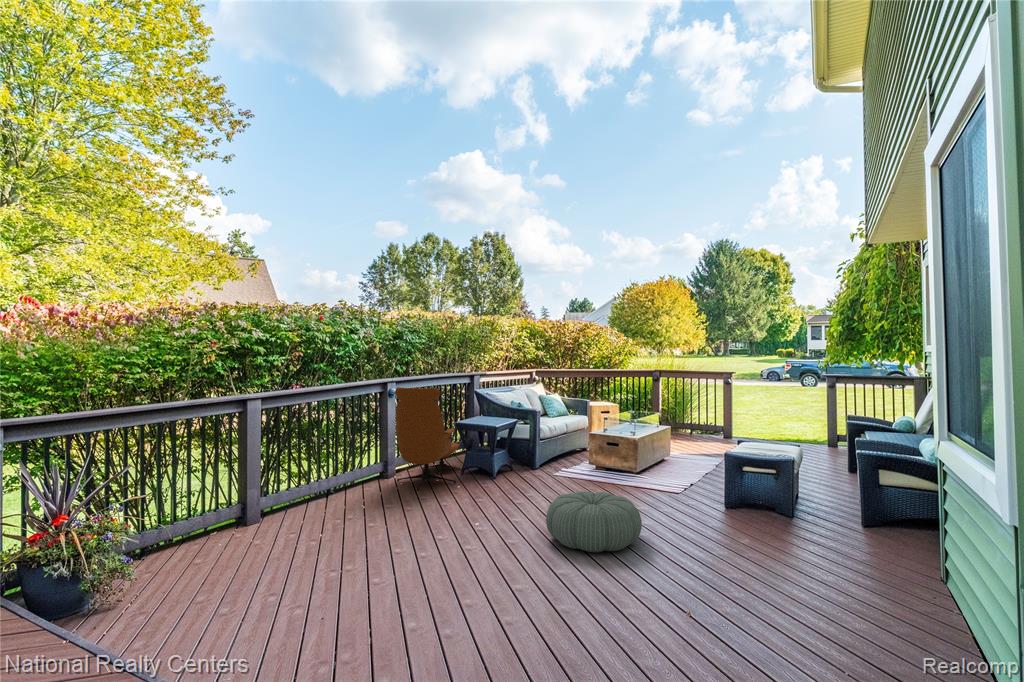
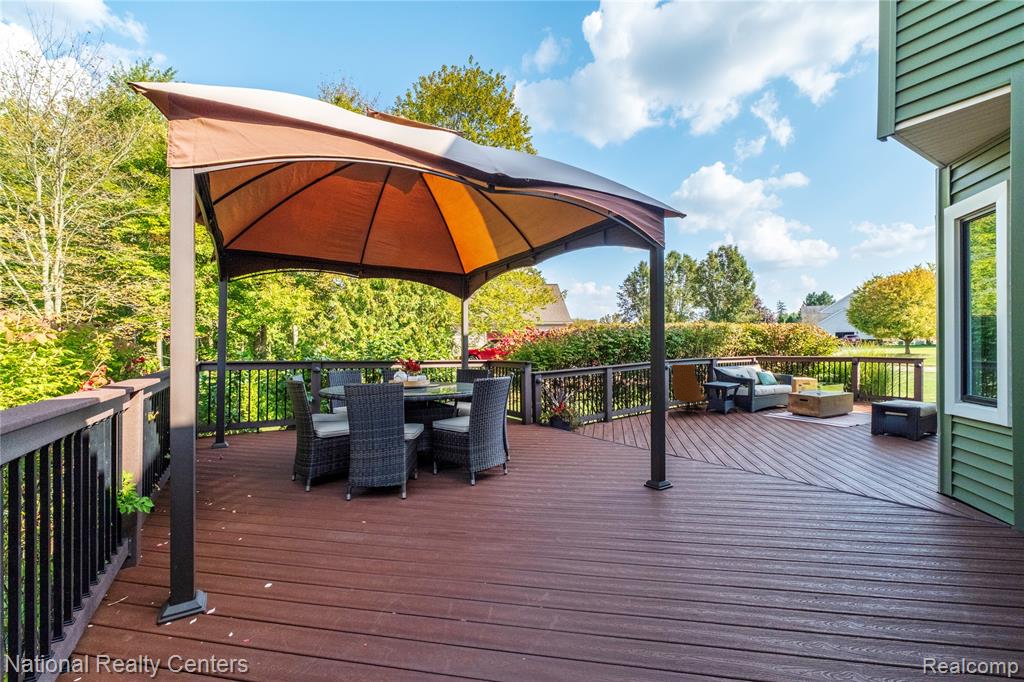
pouf: present [546,491,642,552] -> none [751,413,802,437]

